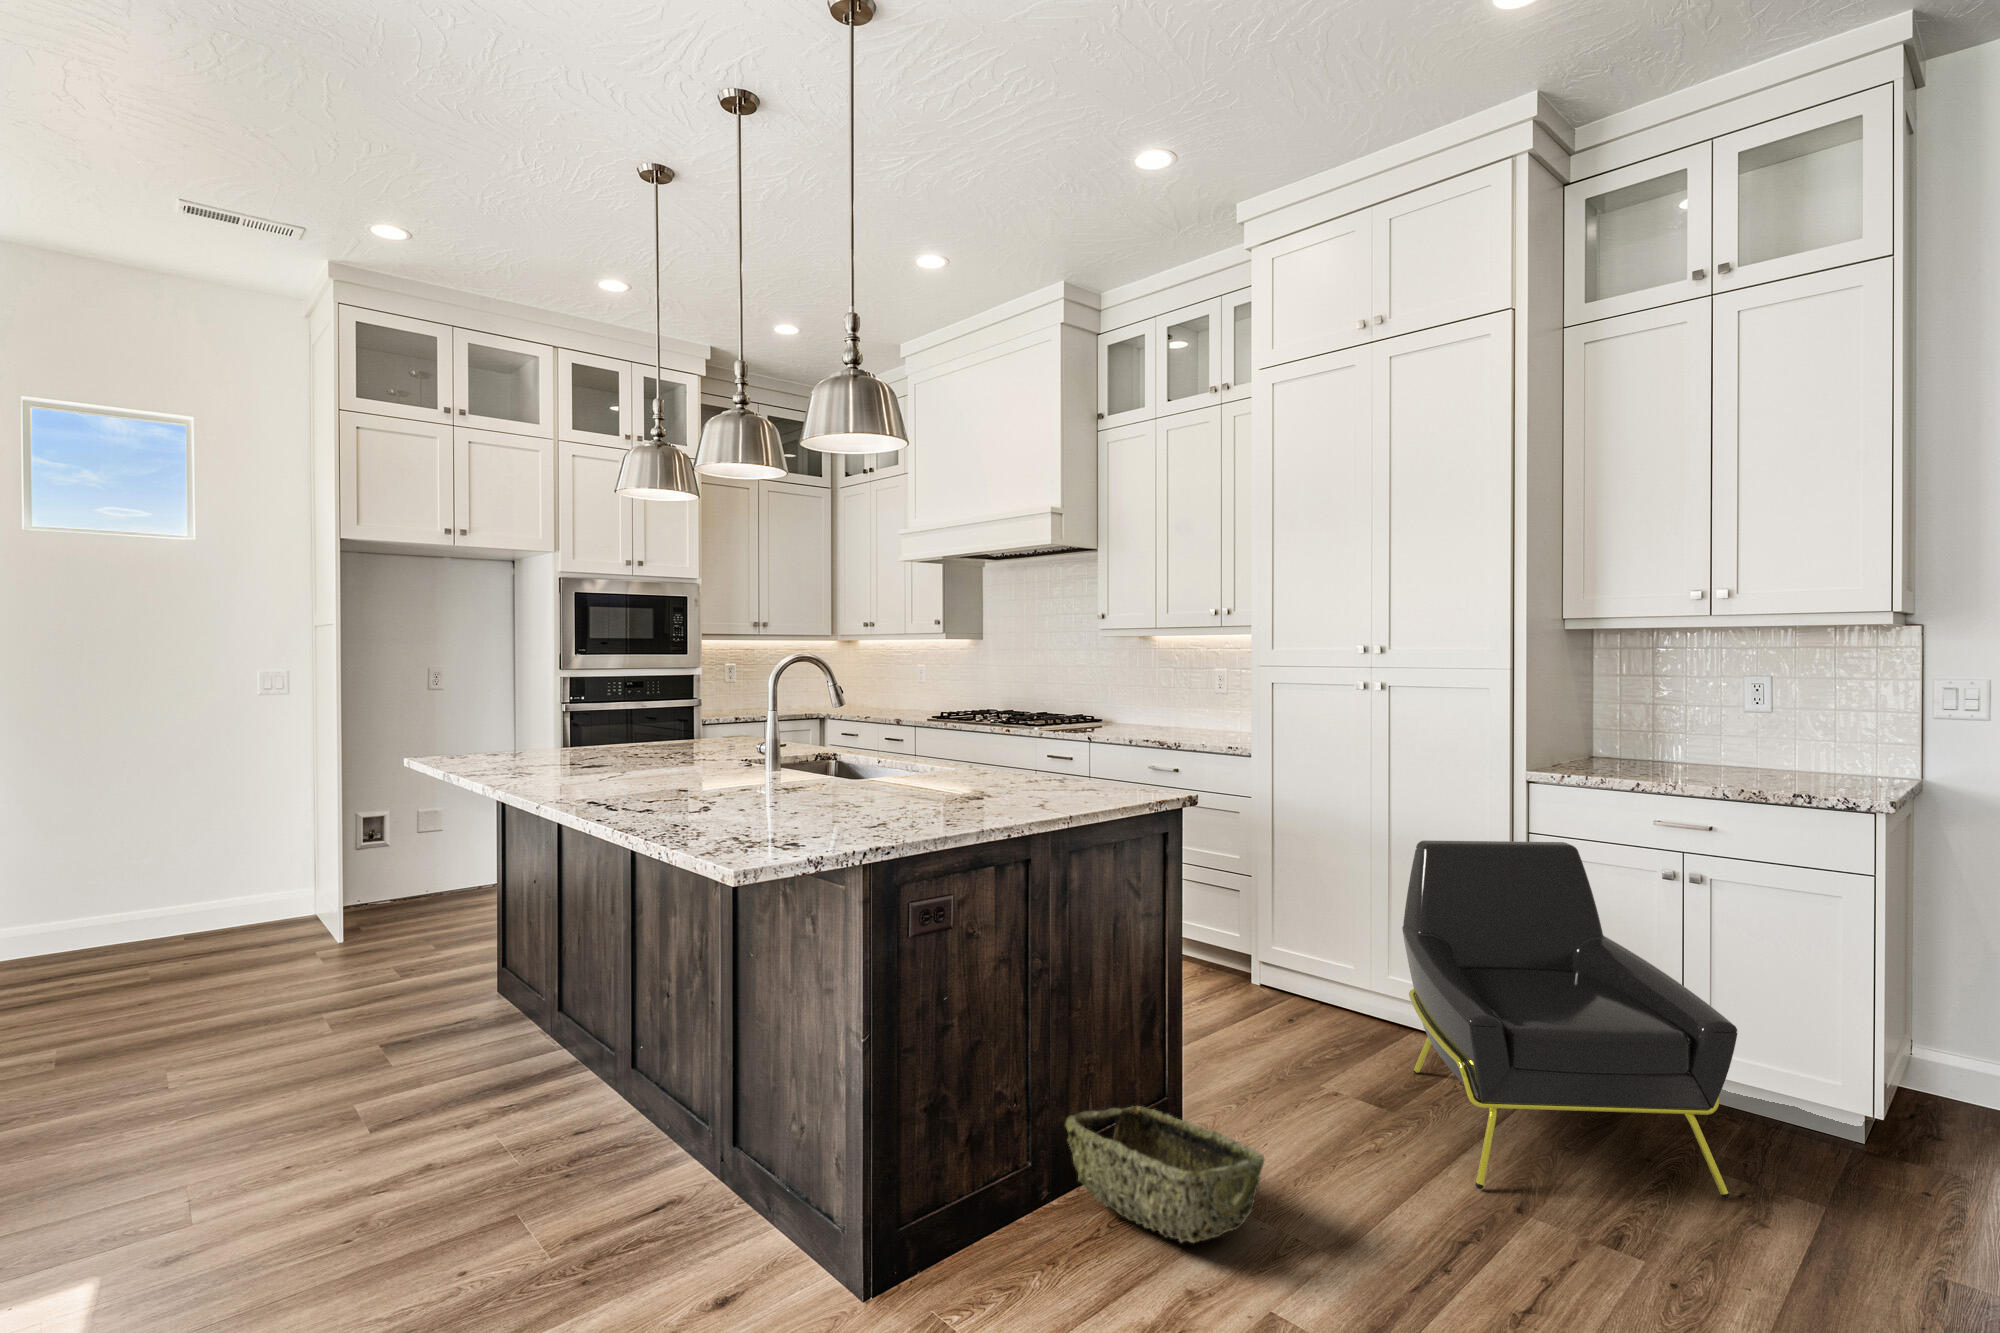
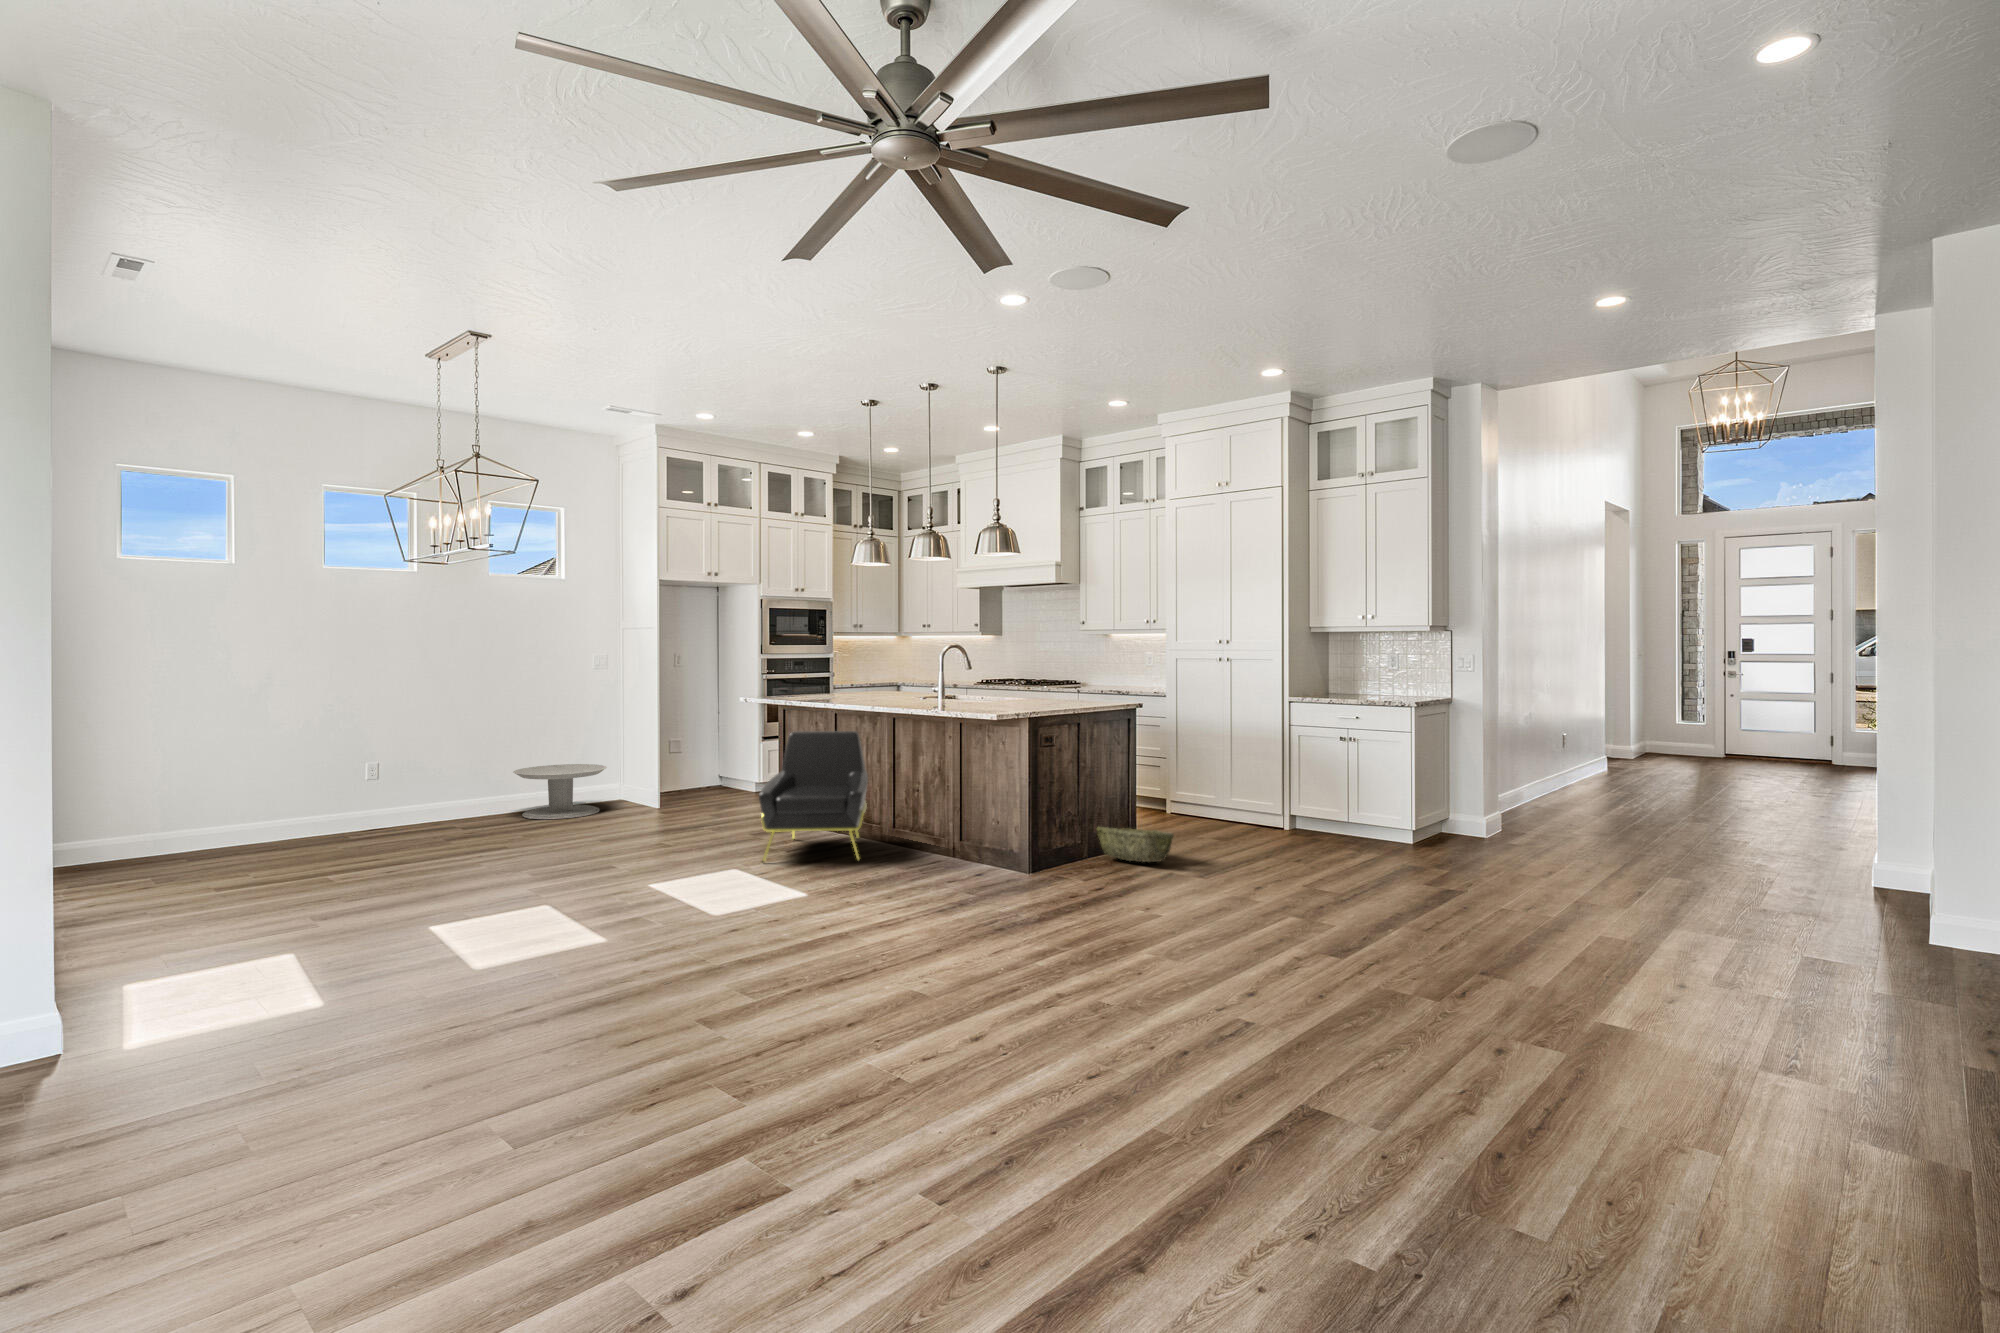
armchair: present [1402,840,1737,1198] -> present [758,731,868,862]
side table: none [42,863,243,977] -> present [513,764,607,819]

